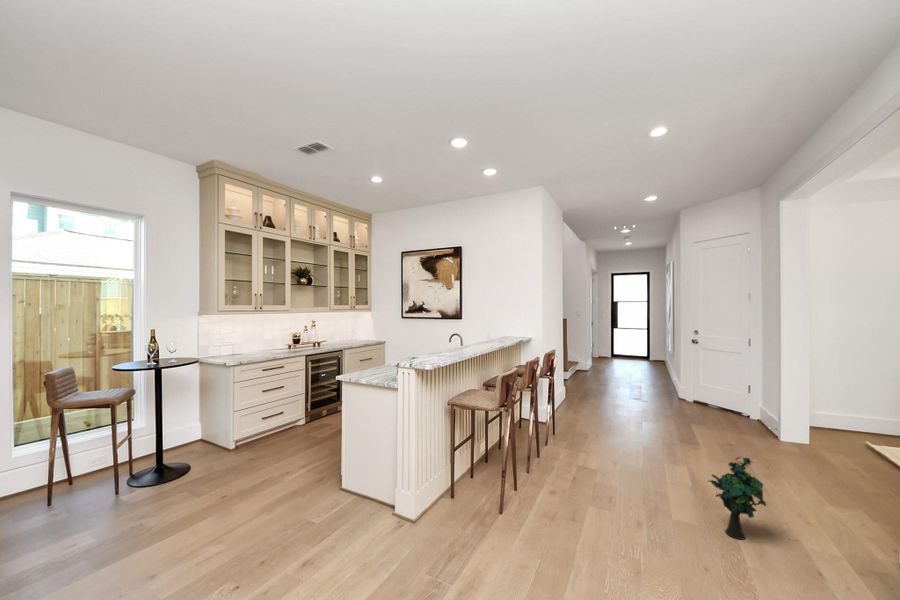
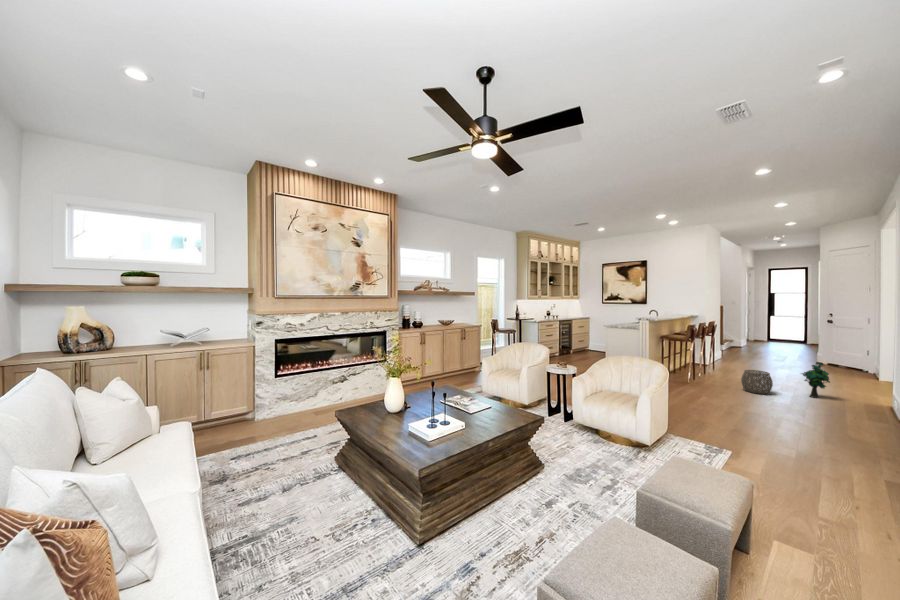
woven basket: none [603,475,664,545] -> present [741,370,773,394]

